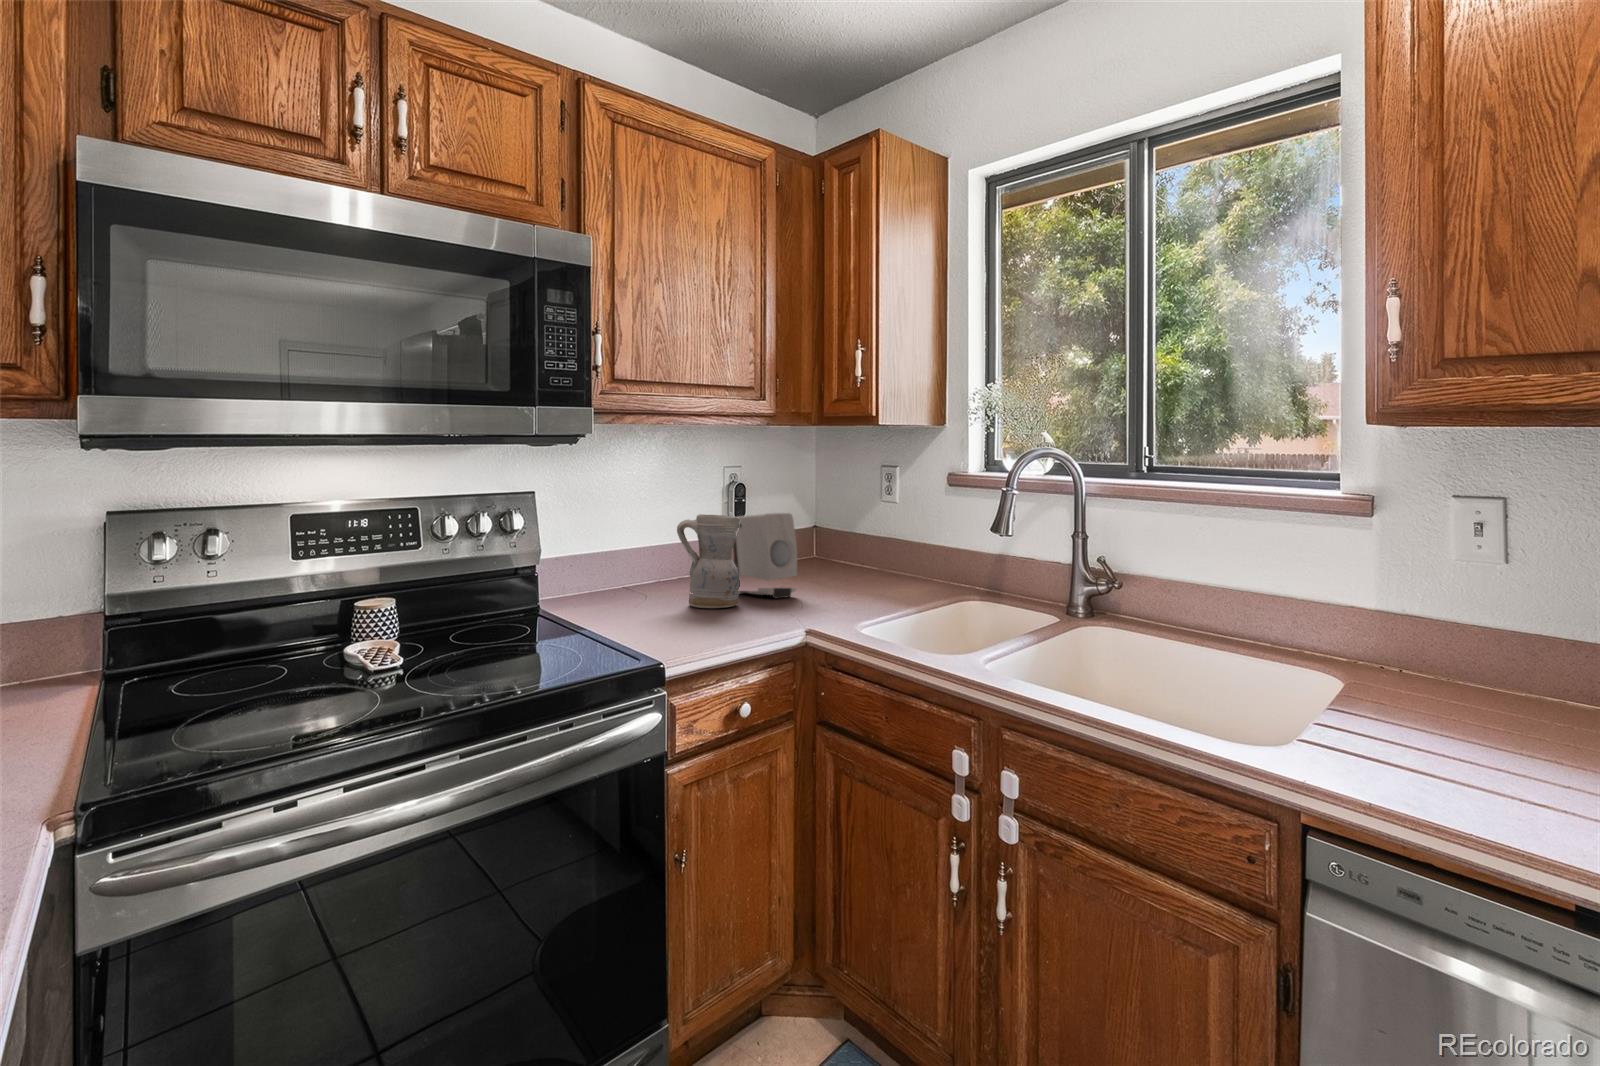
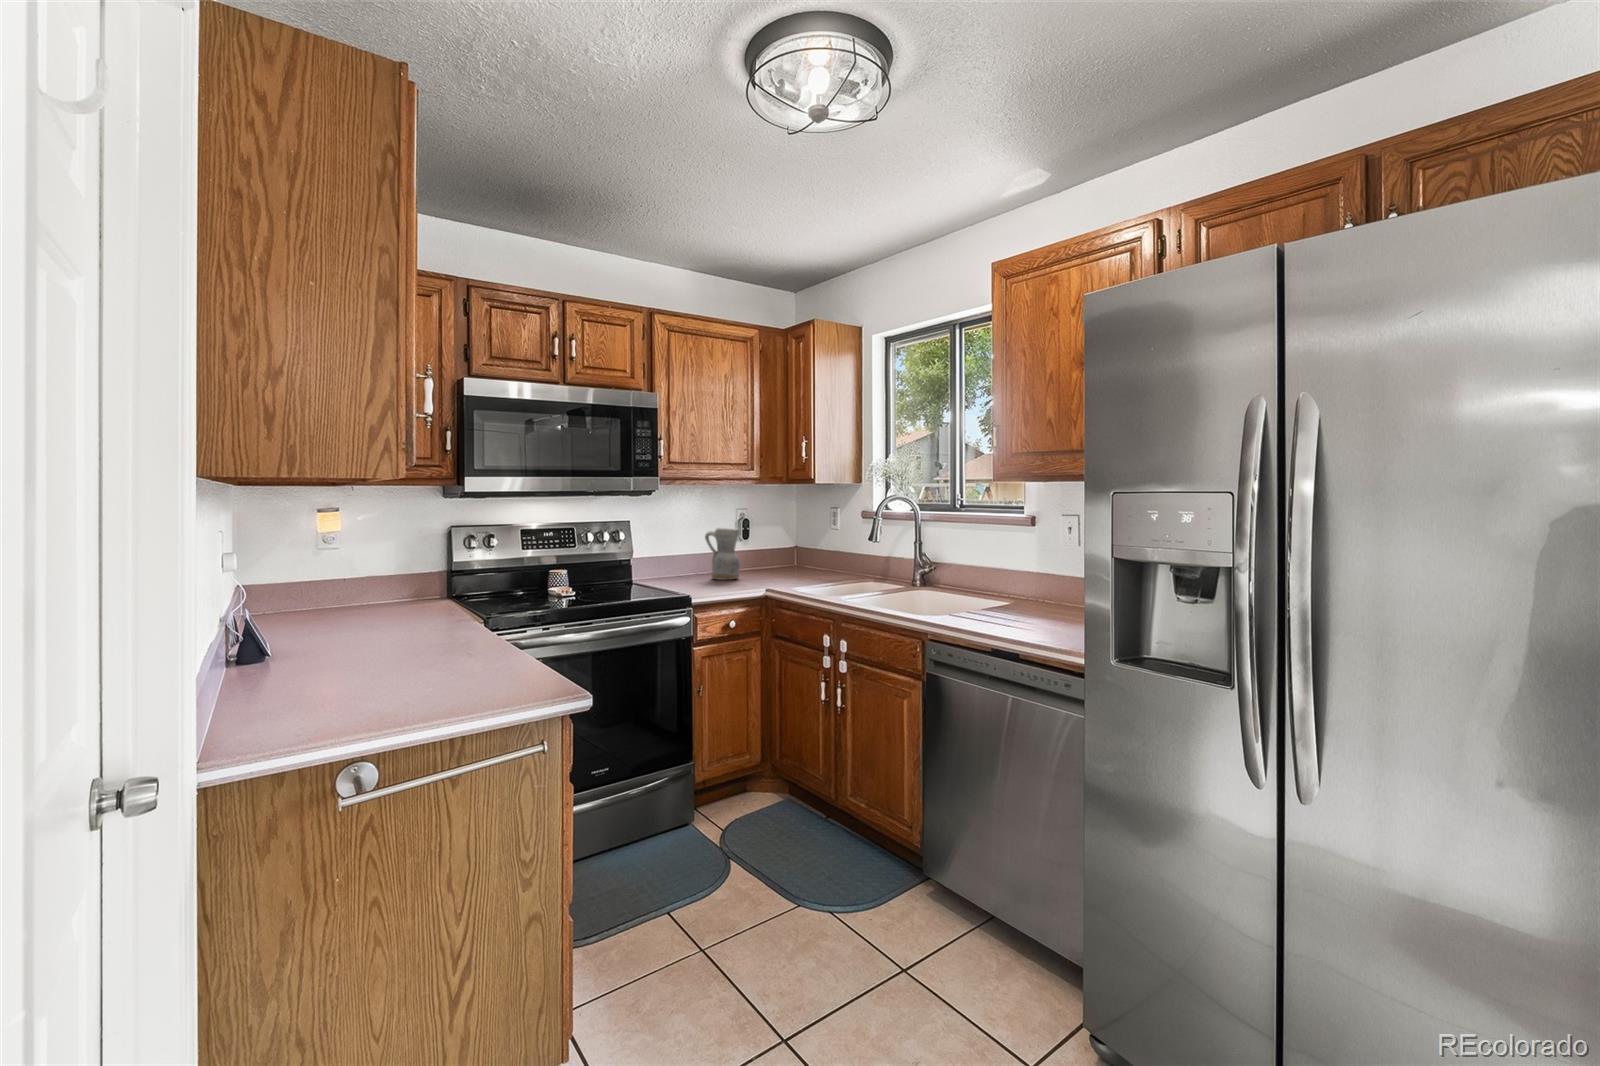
soap dispenser: present [733,513,797,598] -> none [738,527,775,576]

